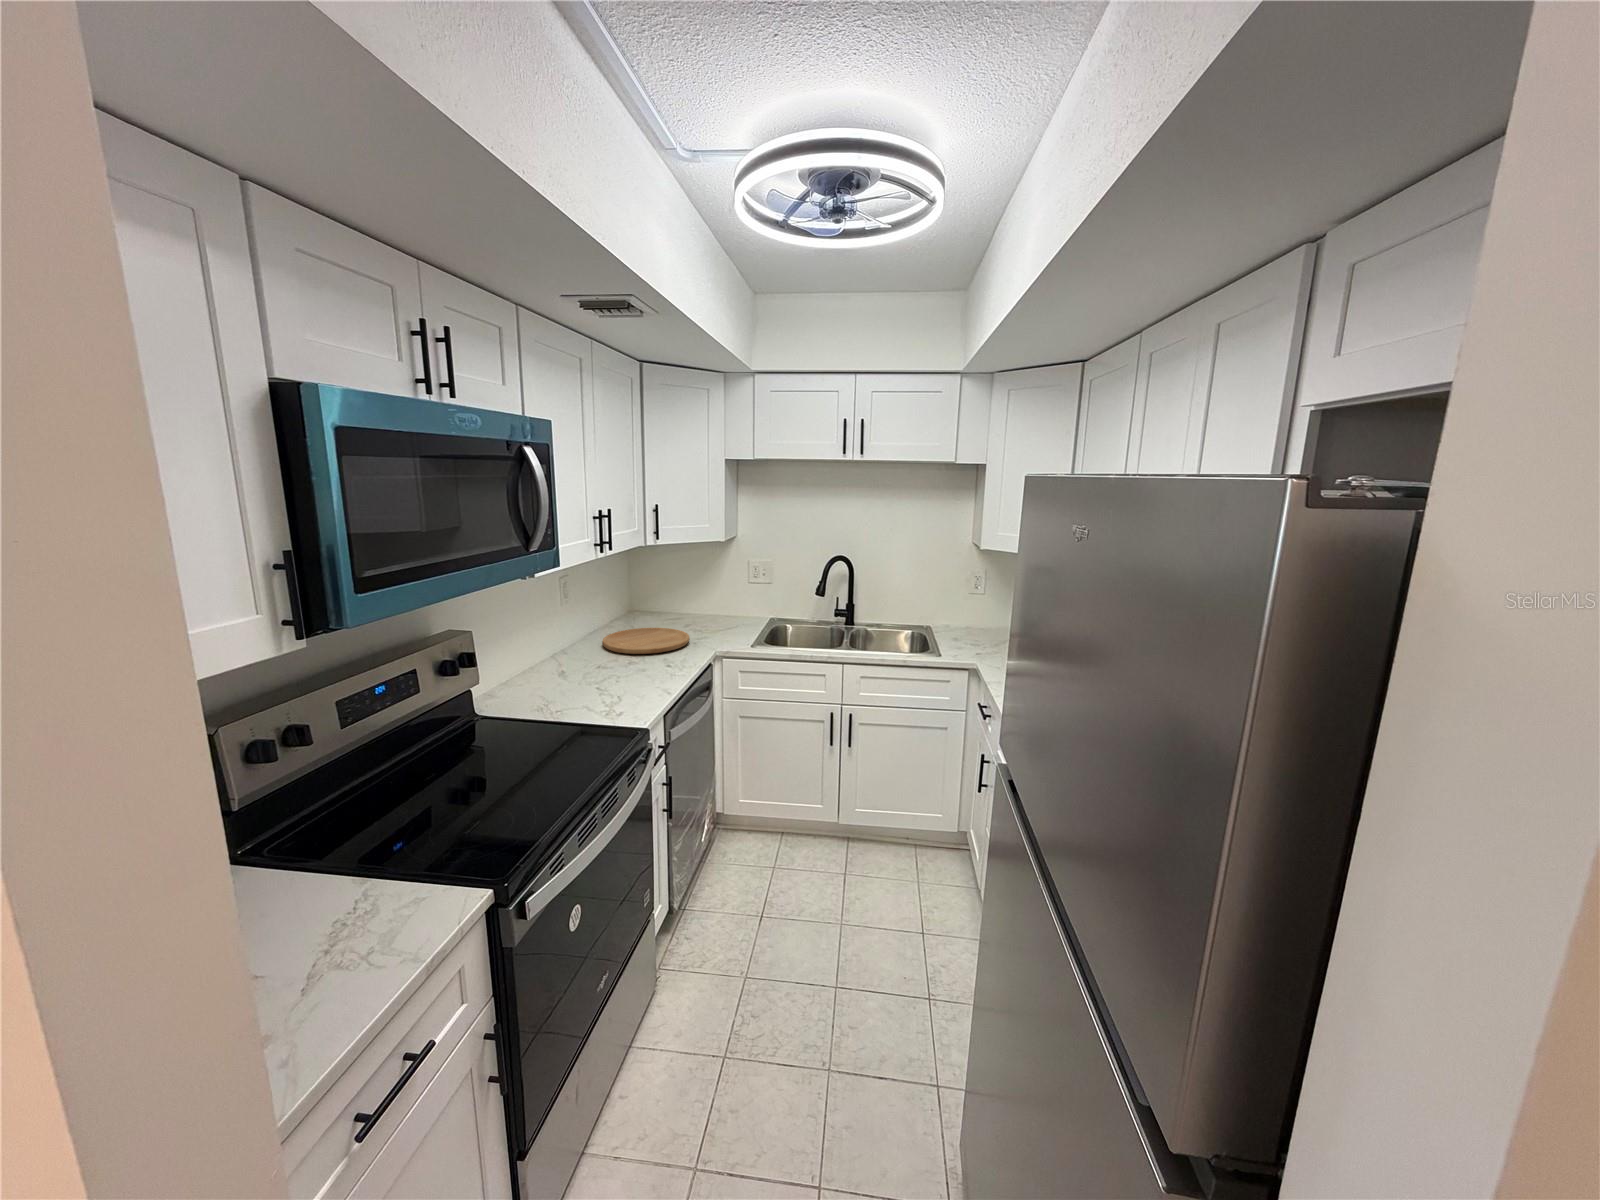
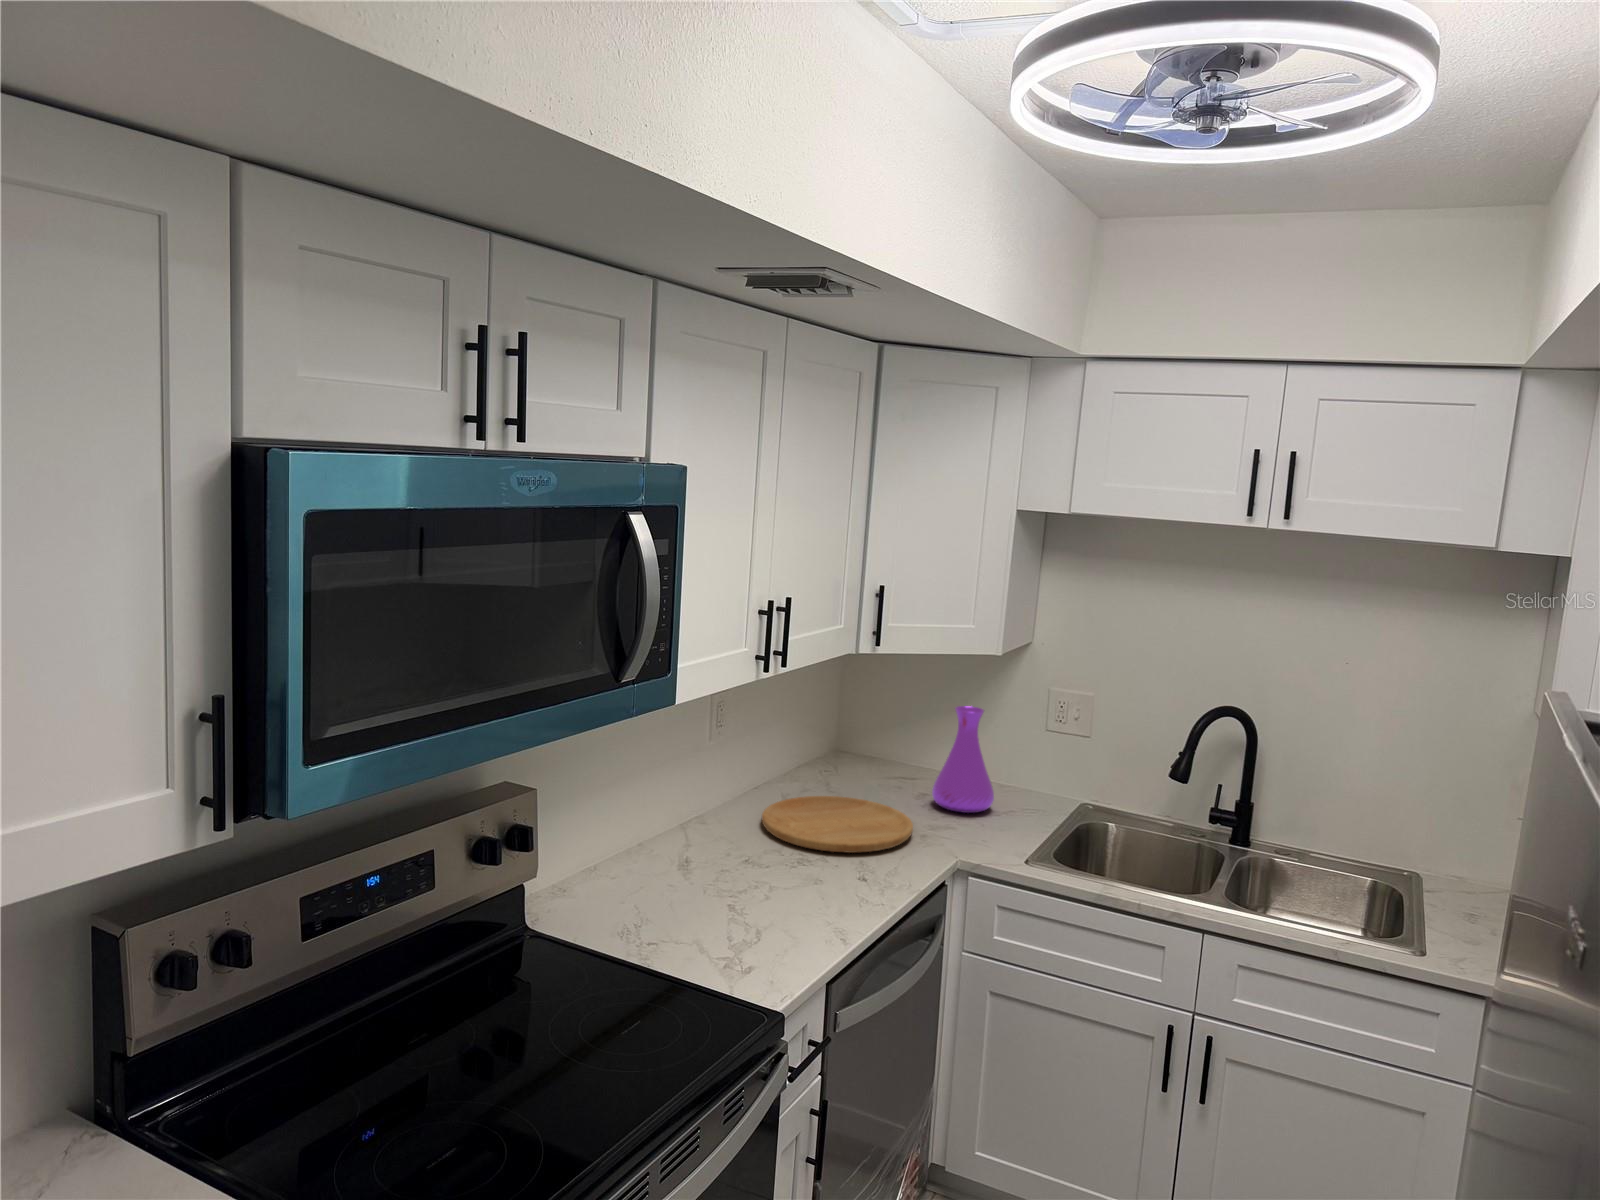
vase: none [694,571,728,628] -> present [932,706,994,813]

